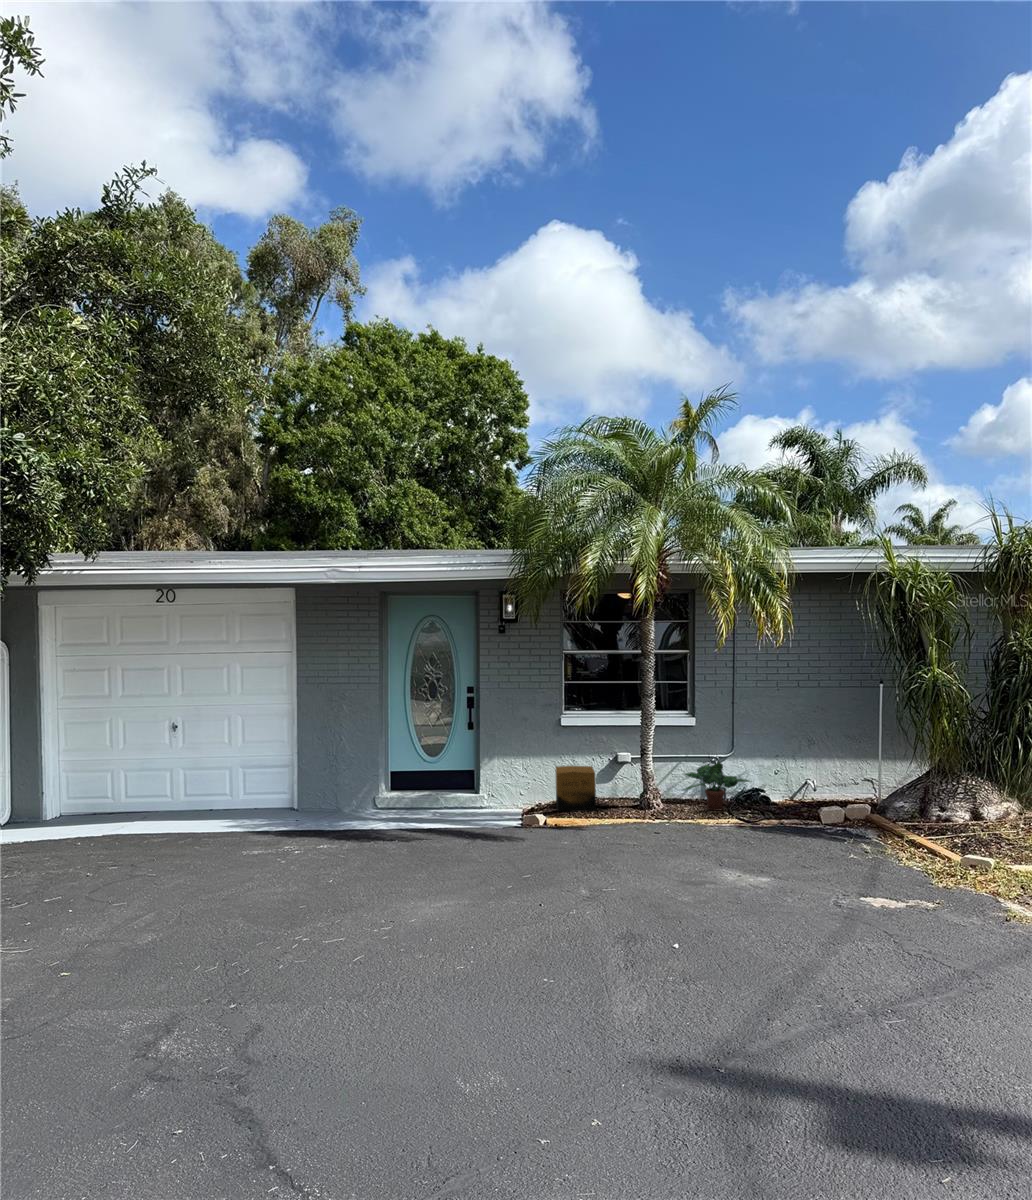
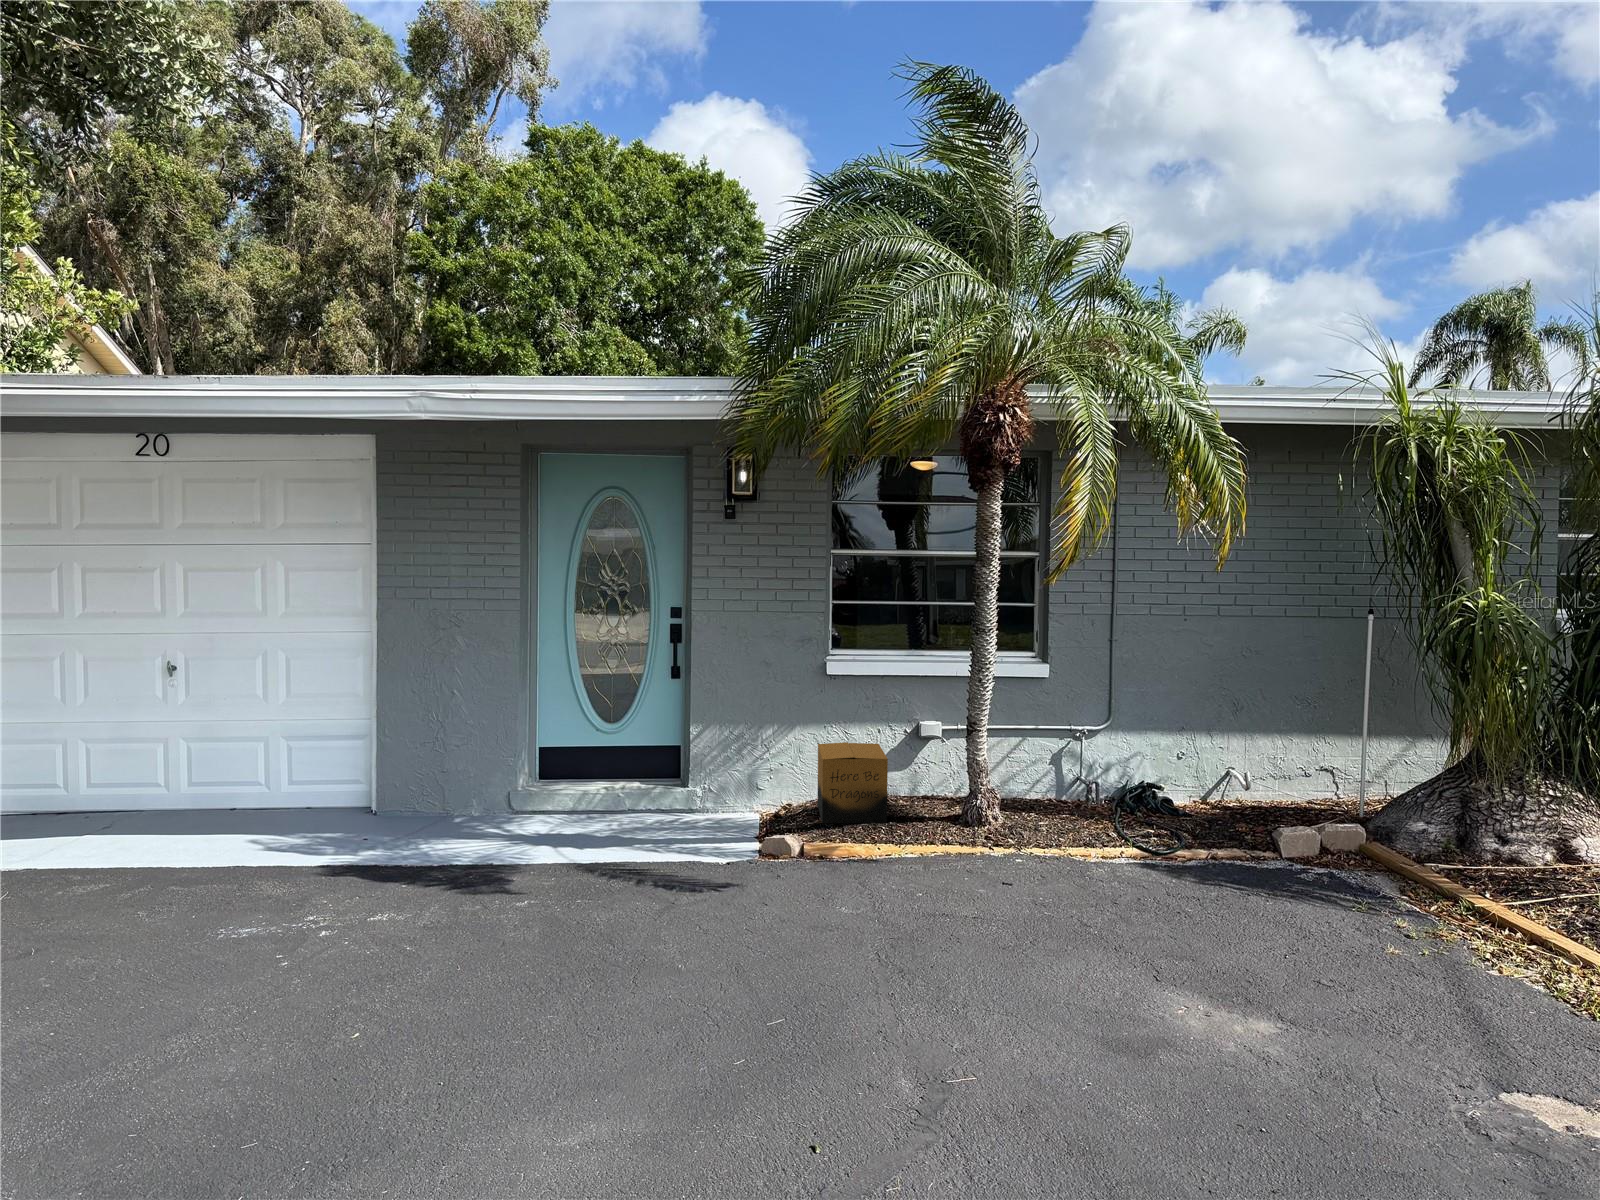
potted plant: present [684,762,750,811] -> none [1031,742,1159,824]

